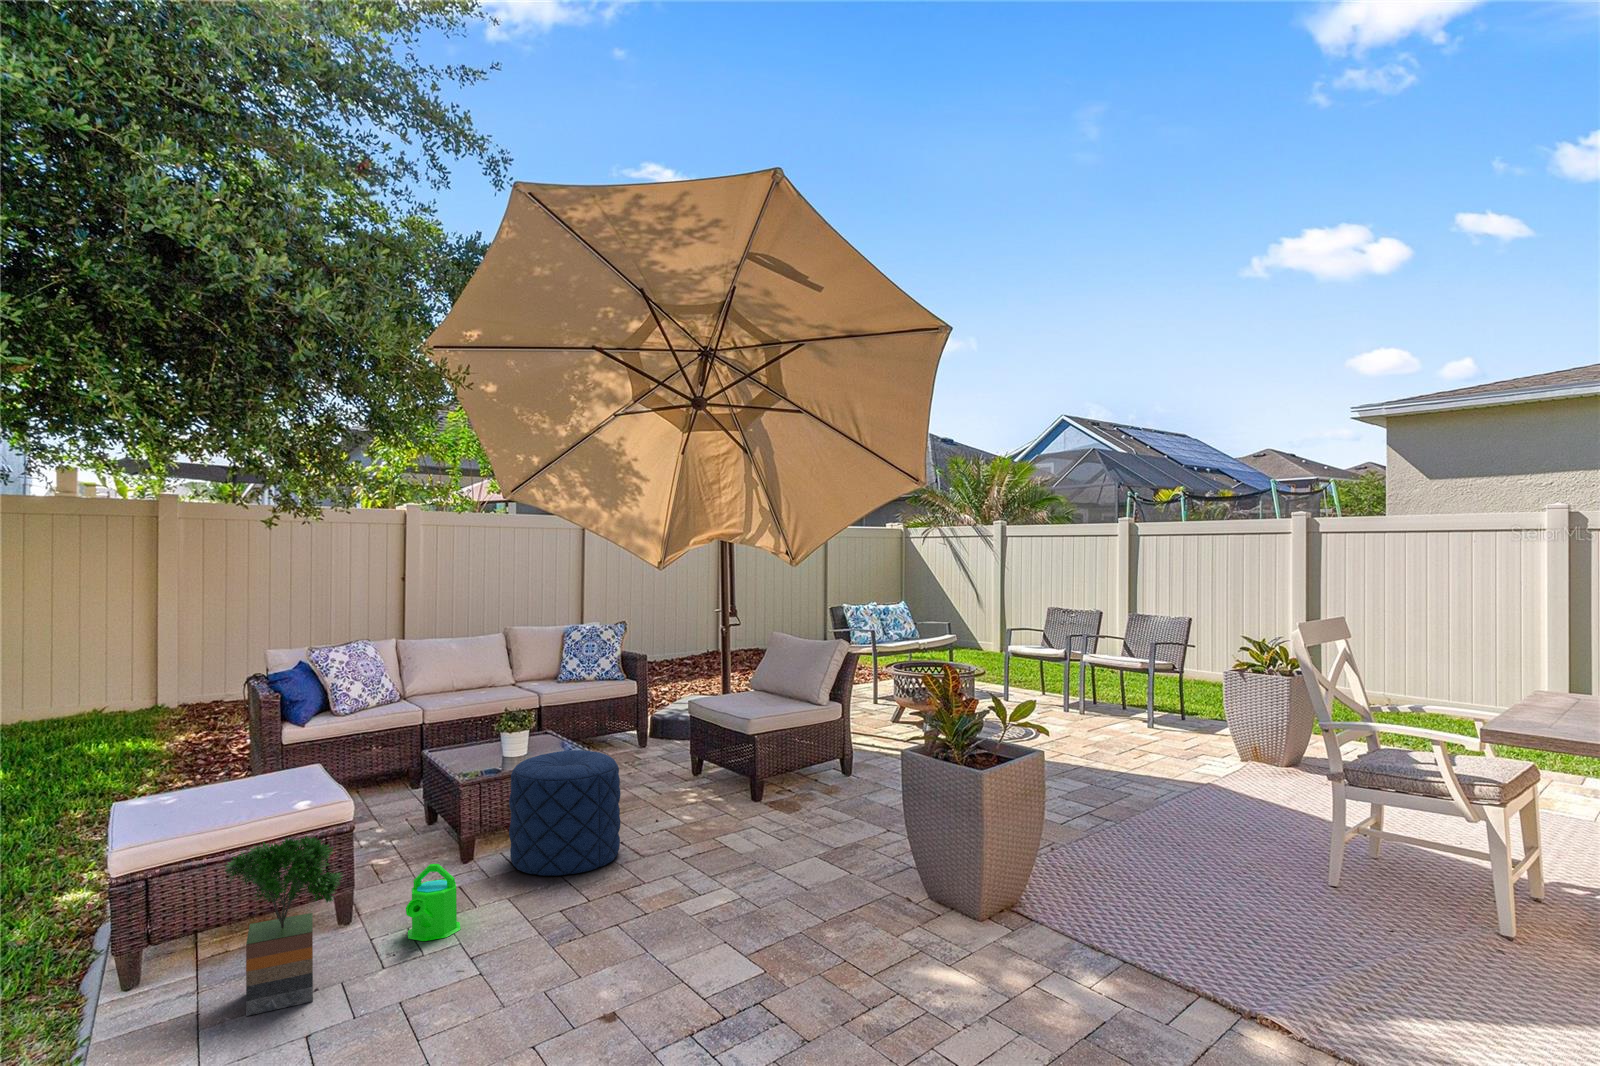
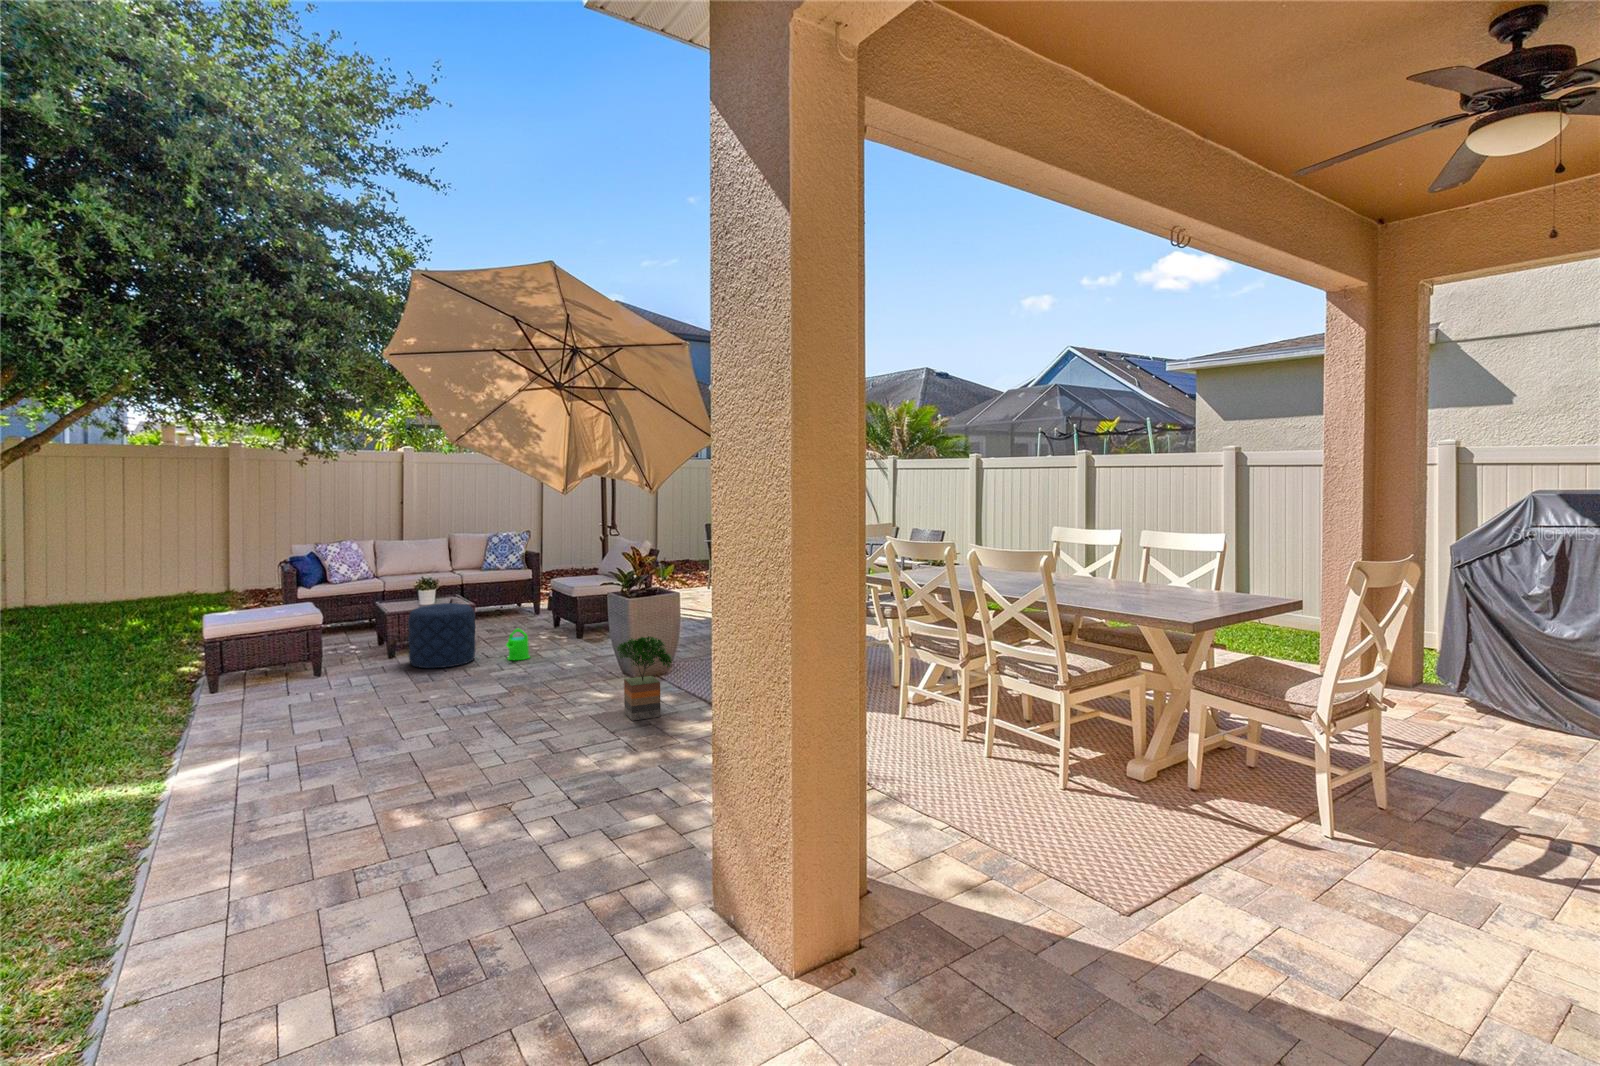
potted tree: present [226,836,343,1016] -> present [617,636,672,721]
watering can: present [406,864,461,941] -> present [506,628,530,660]

